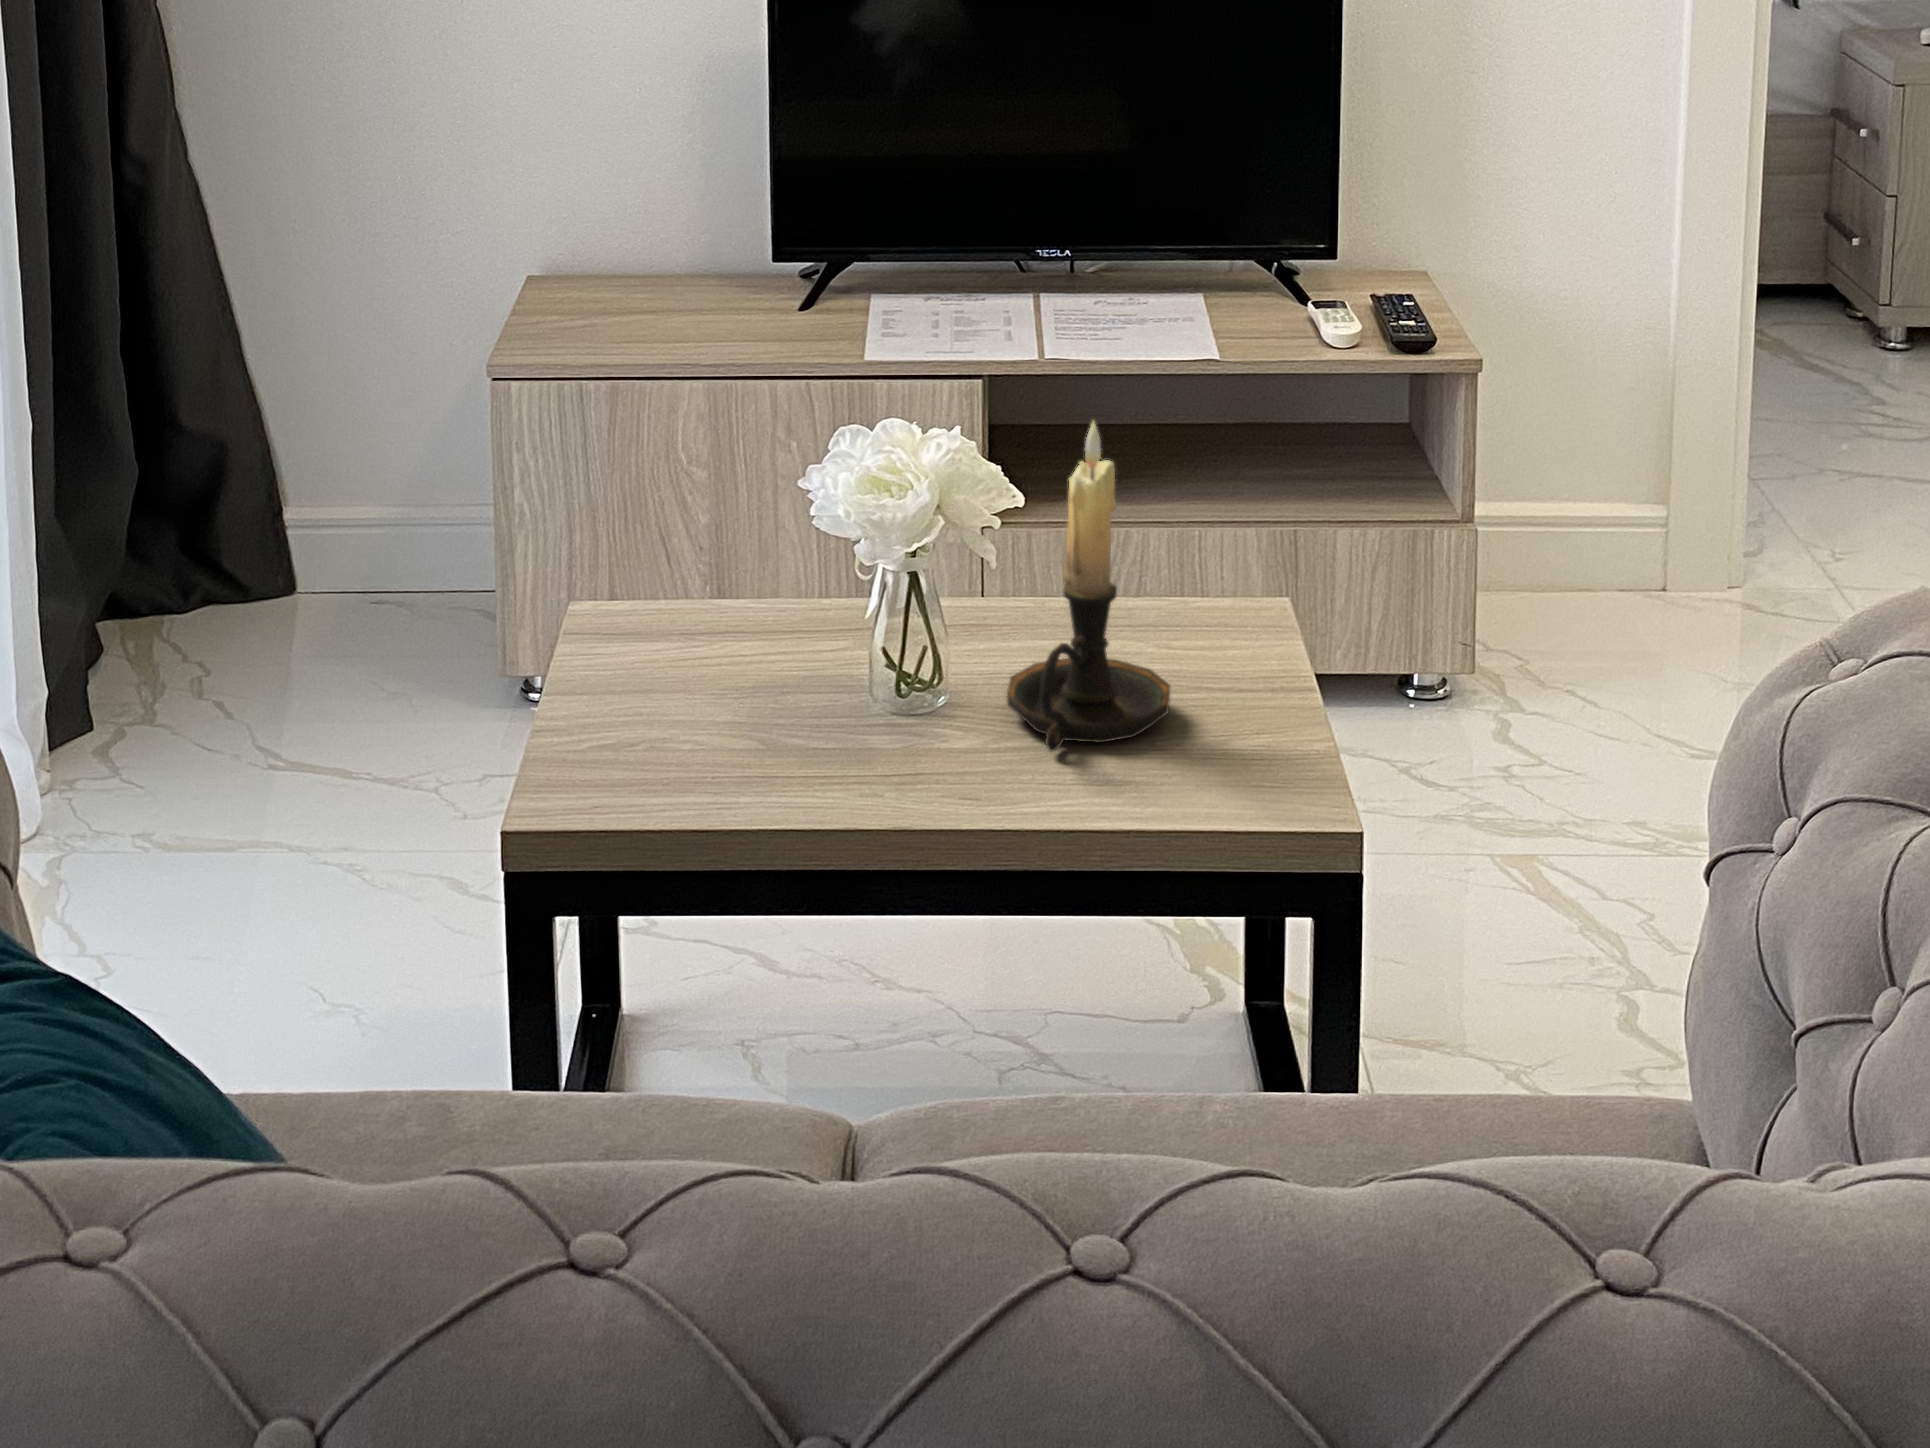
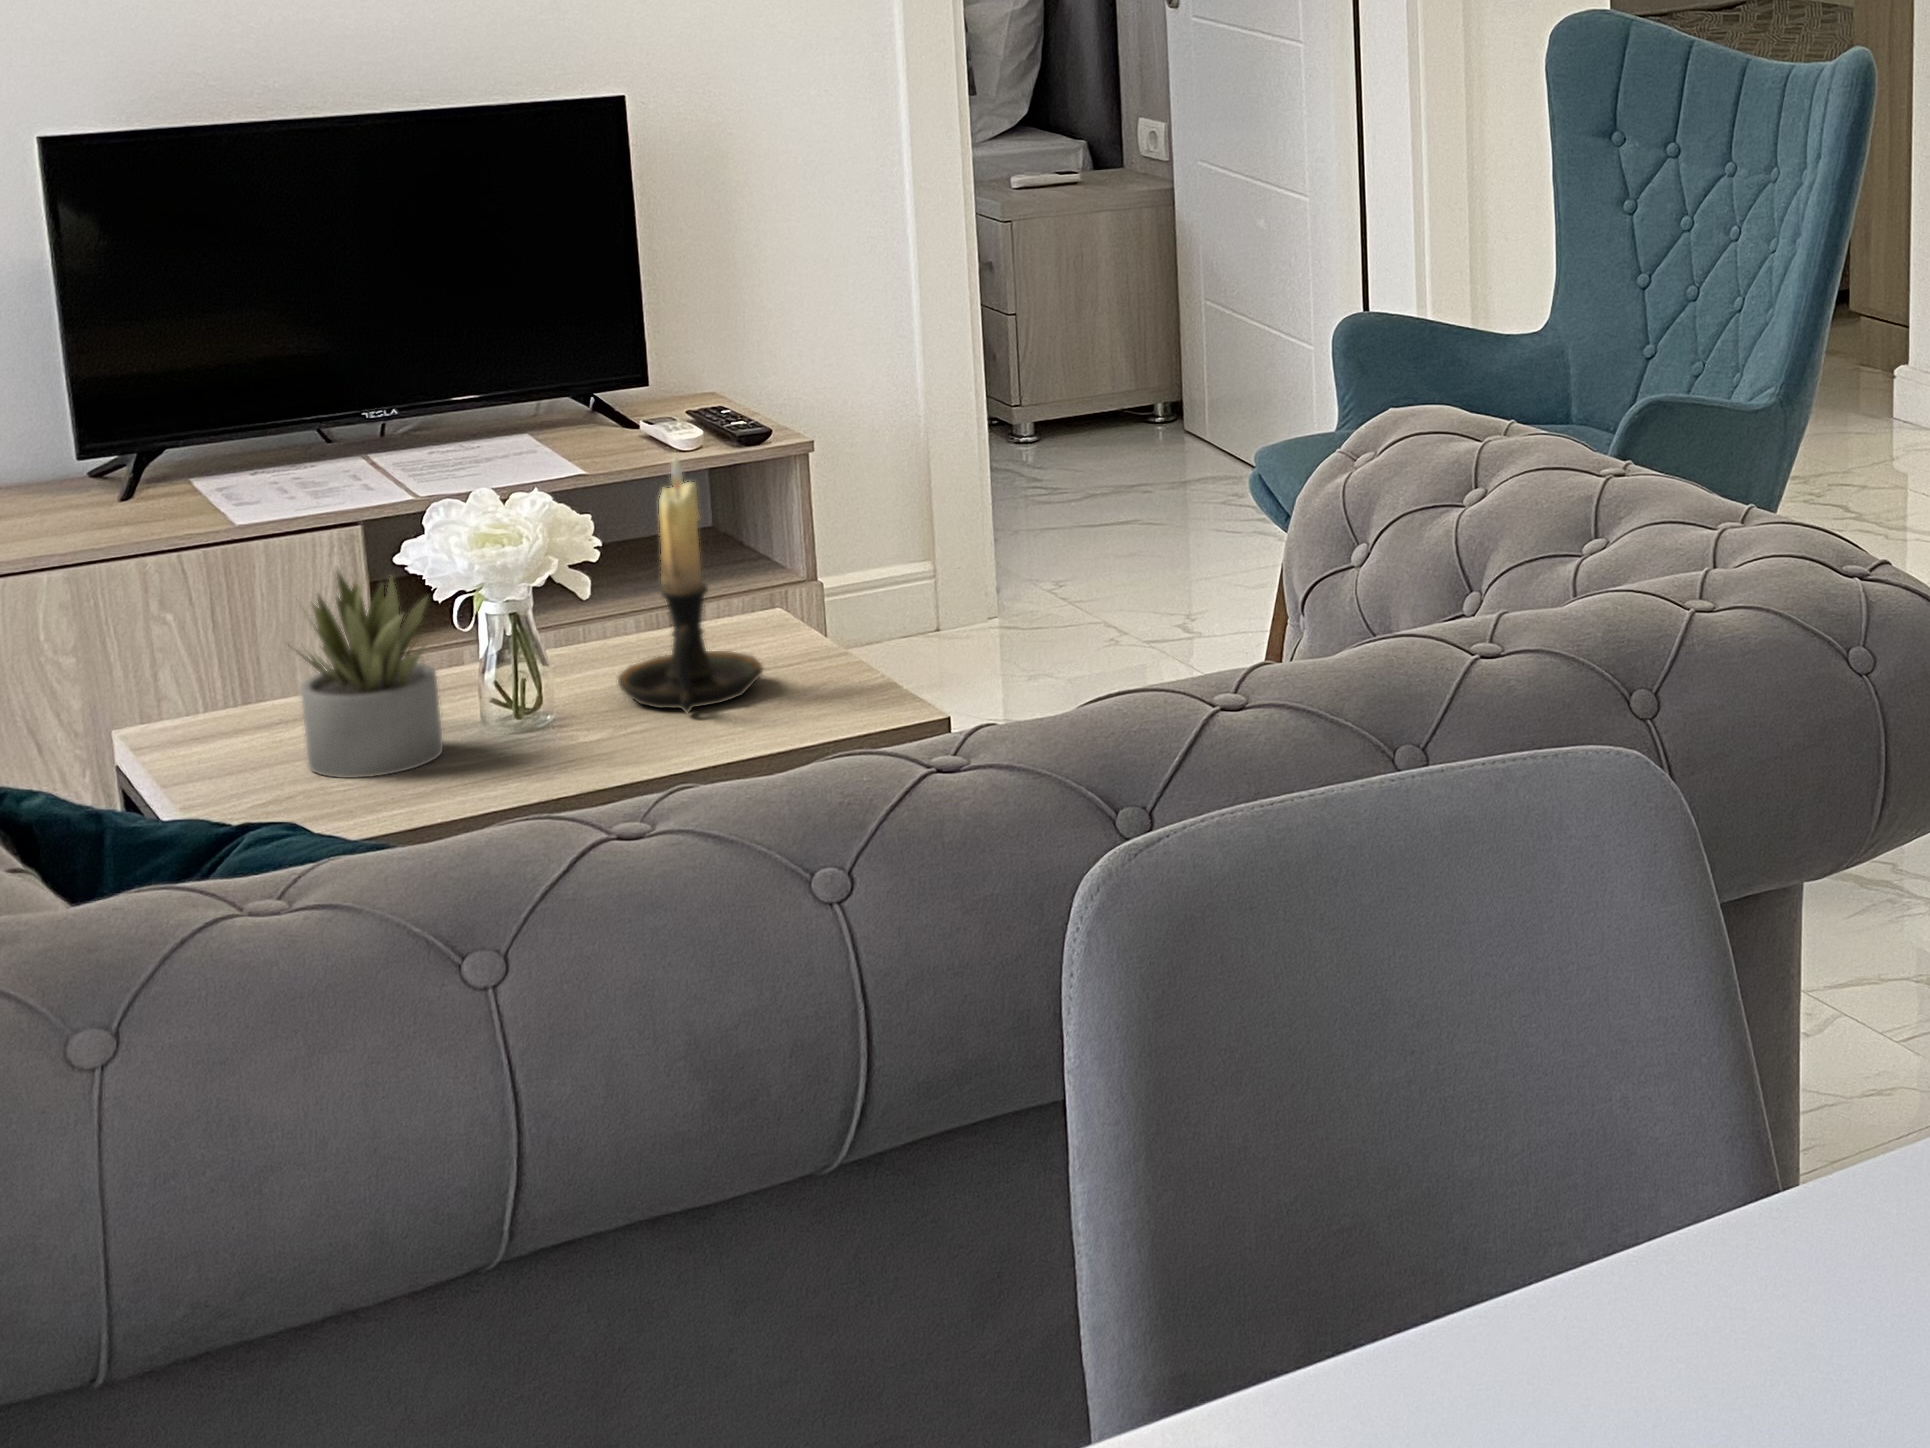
succulent plant: none [638,501,787,755] -> present [288,573,443,778]

